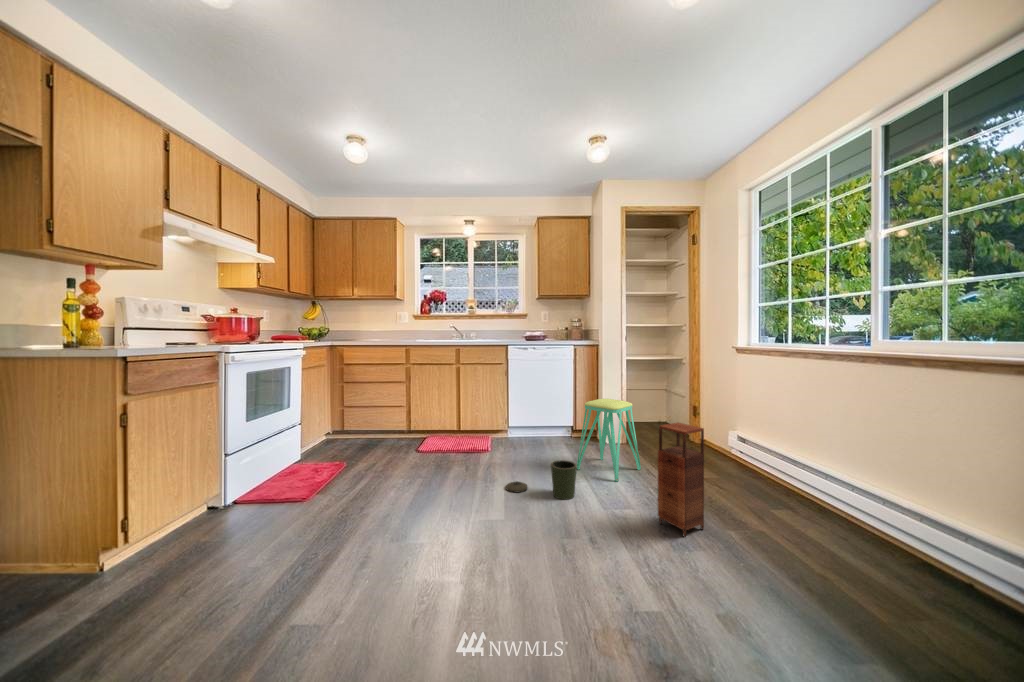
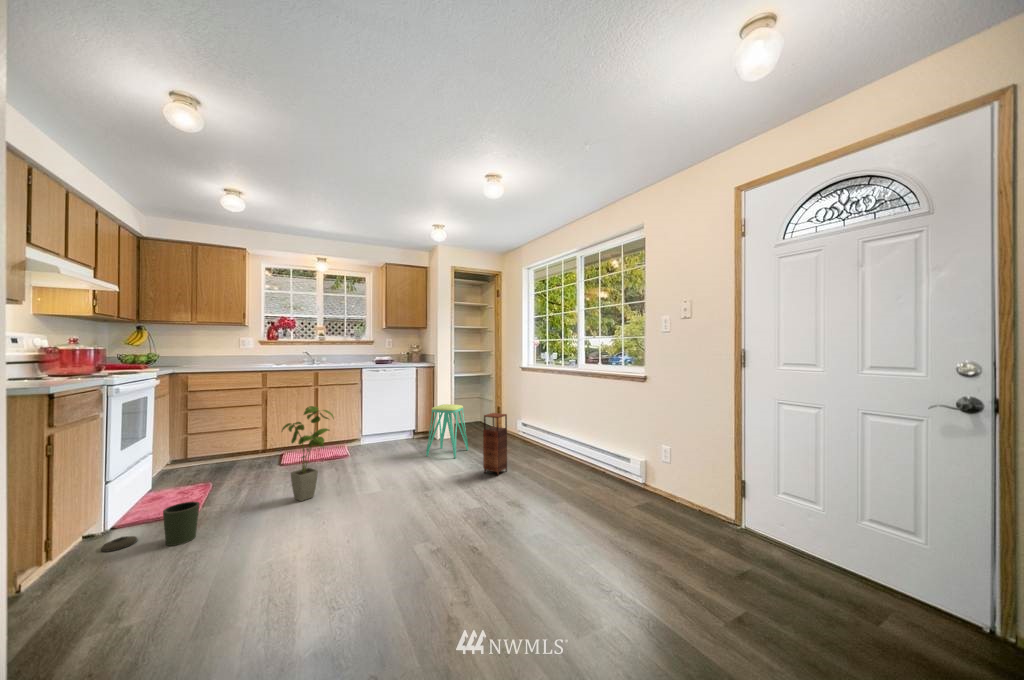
house plant: none [378,389,440,512] -> present [282,406,334,501]
trash can: present [506,460,577,500] -> present [101,502,200,552]

